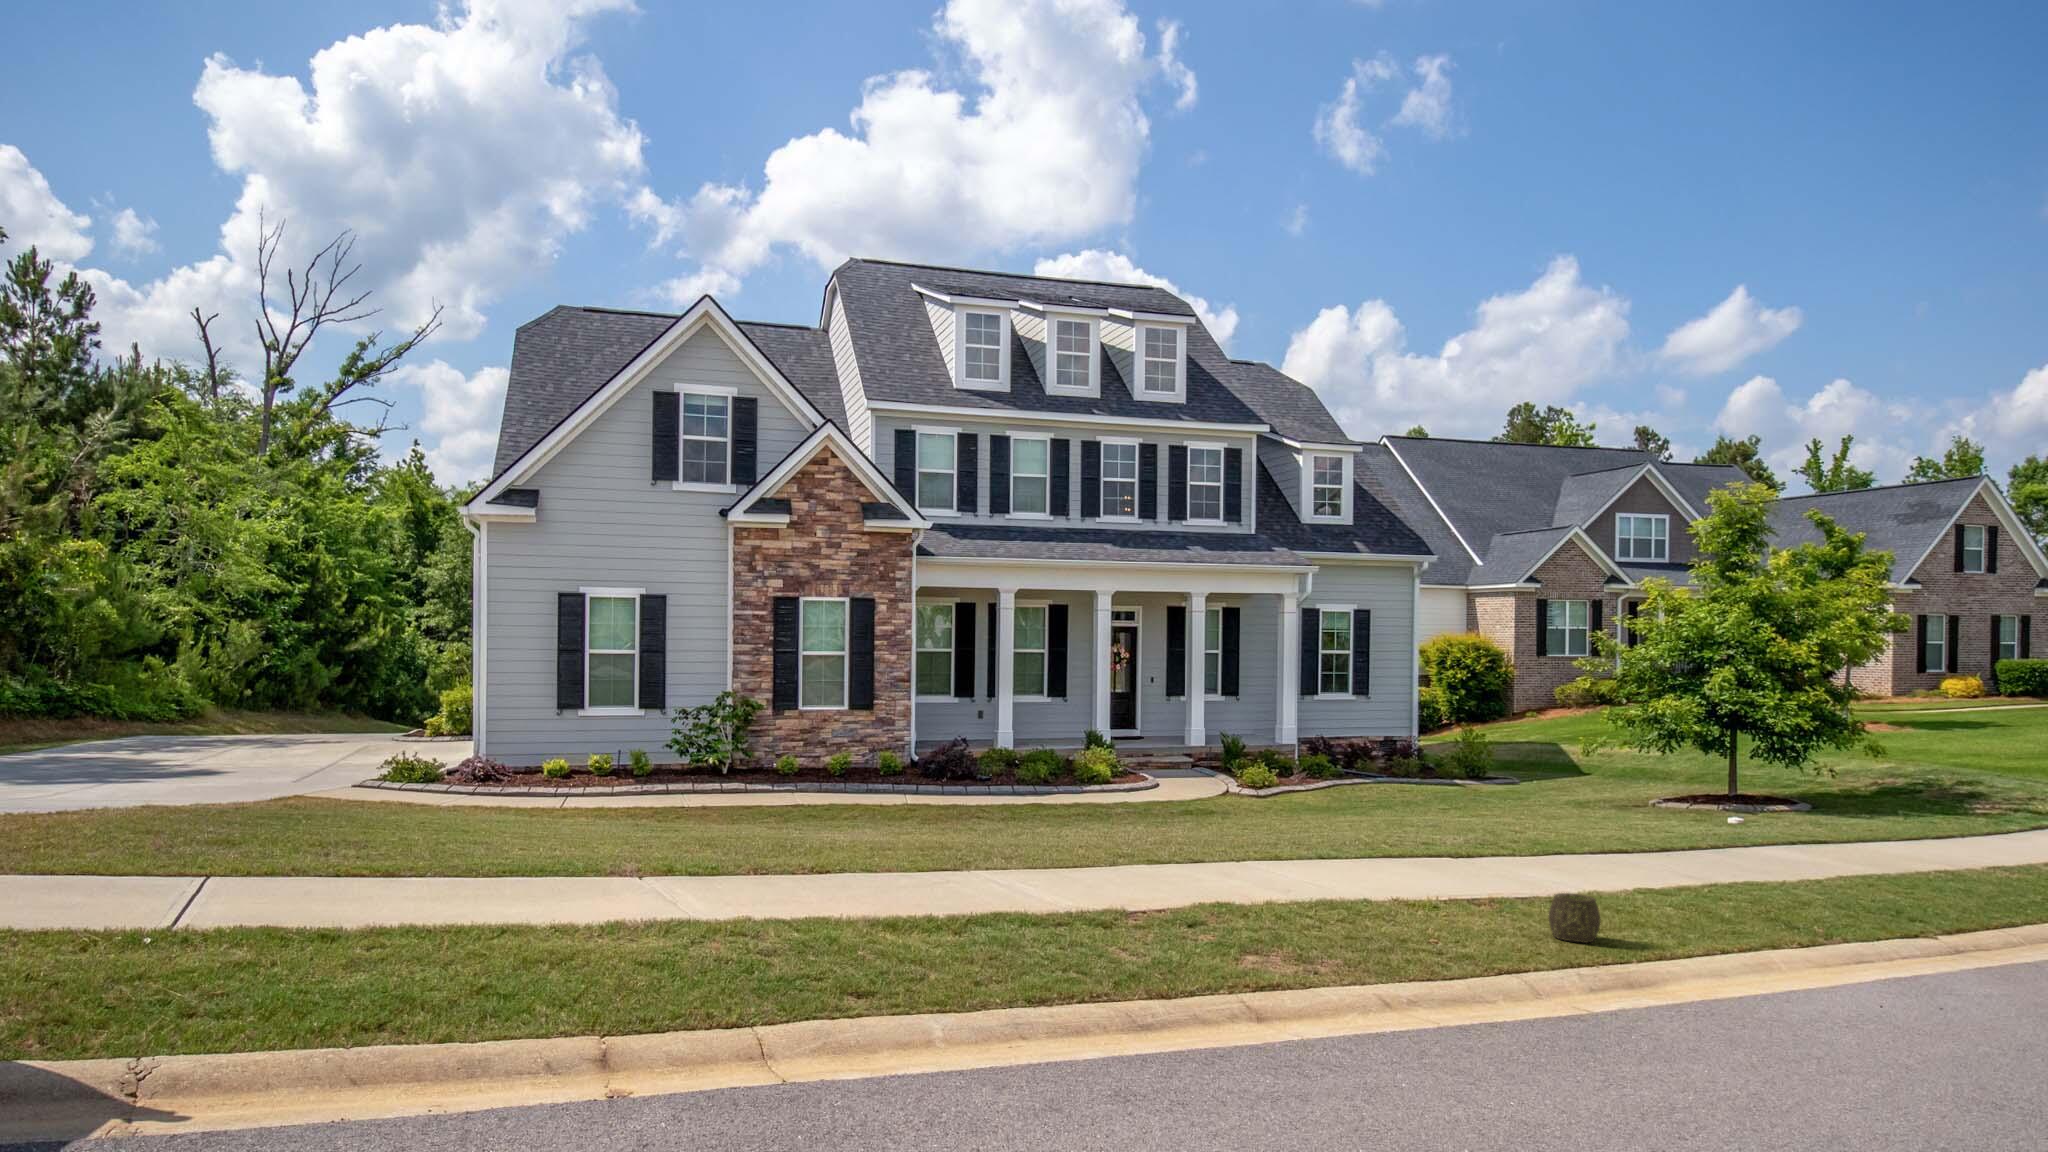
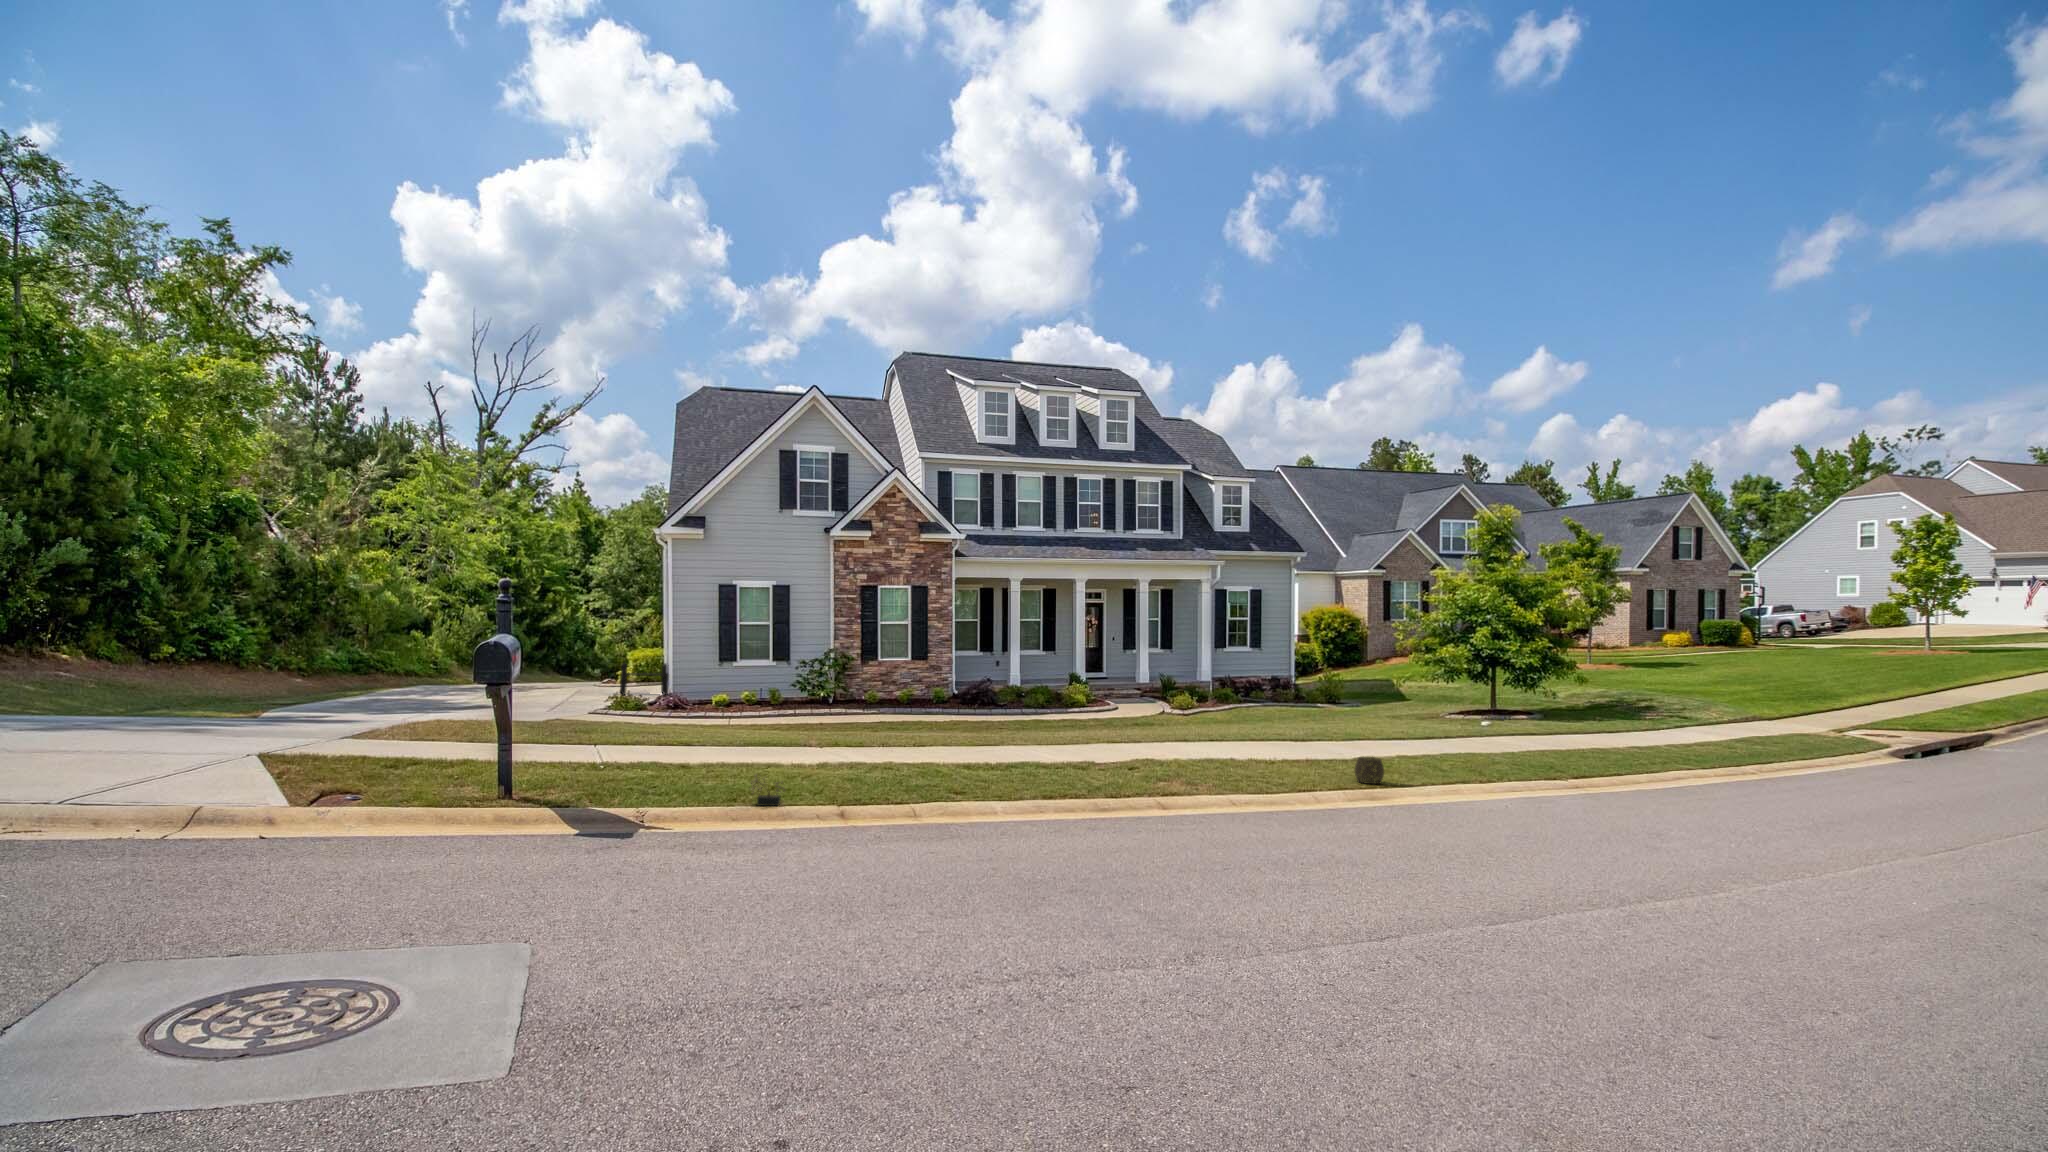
bench: none [406,709,480,759] -> present [620,663,669,695]
decorative plant: none [454,933,522,995] -> present [751,775,784,806]

